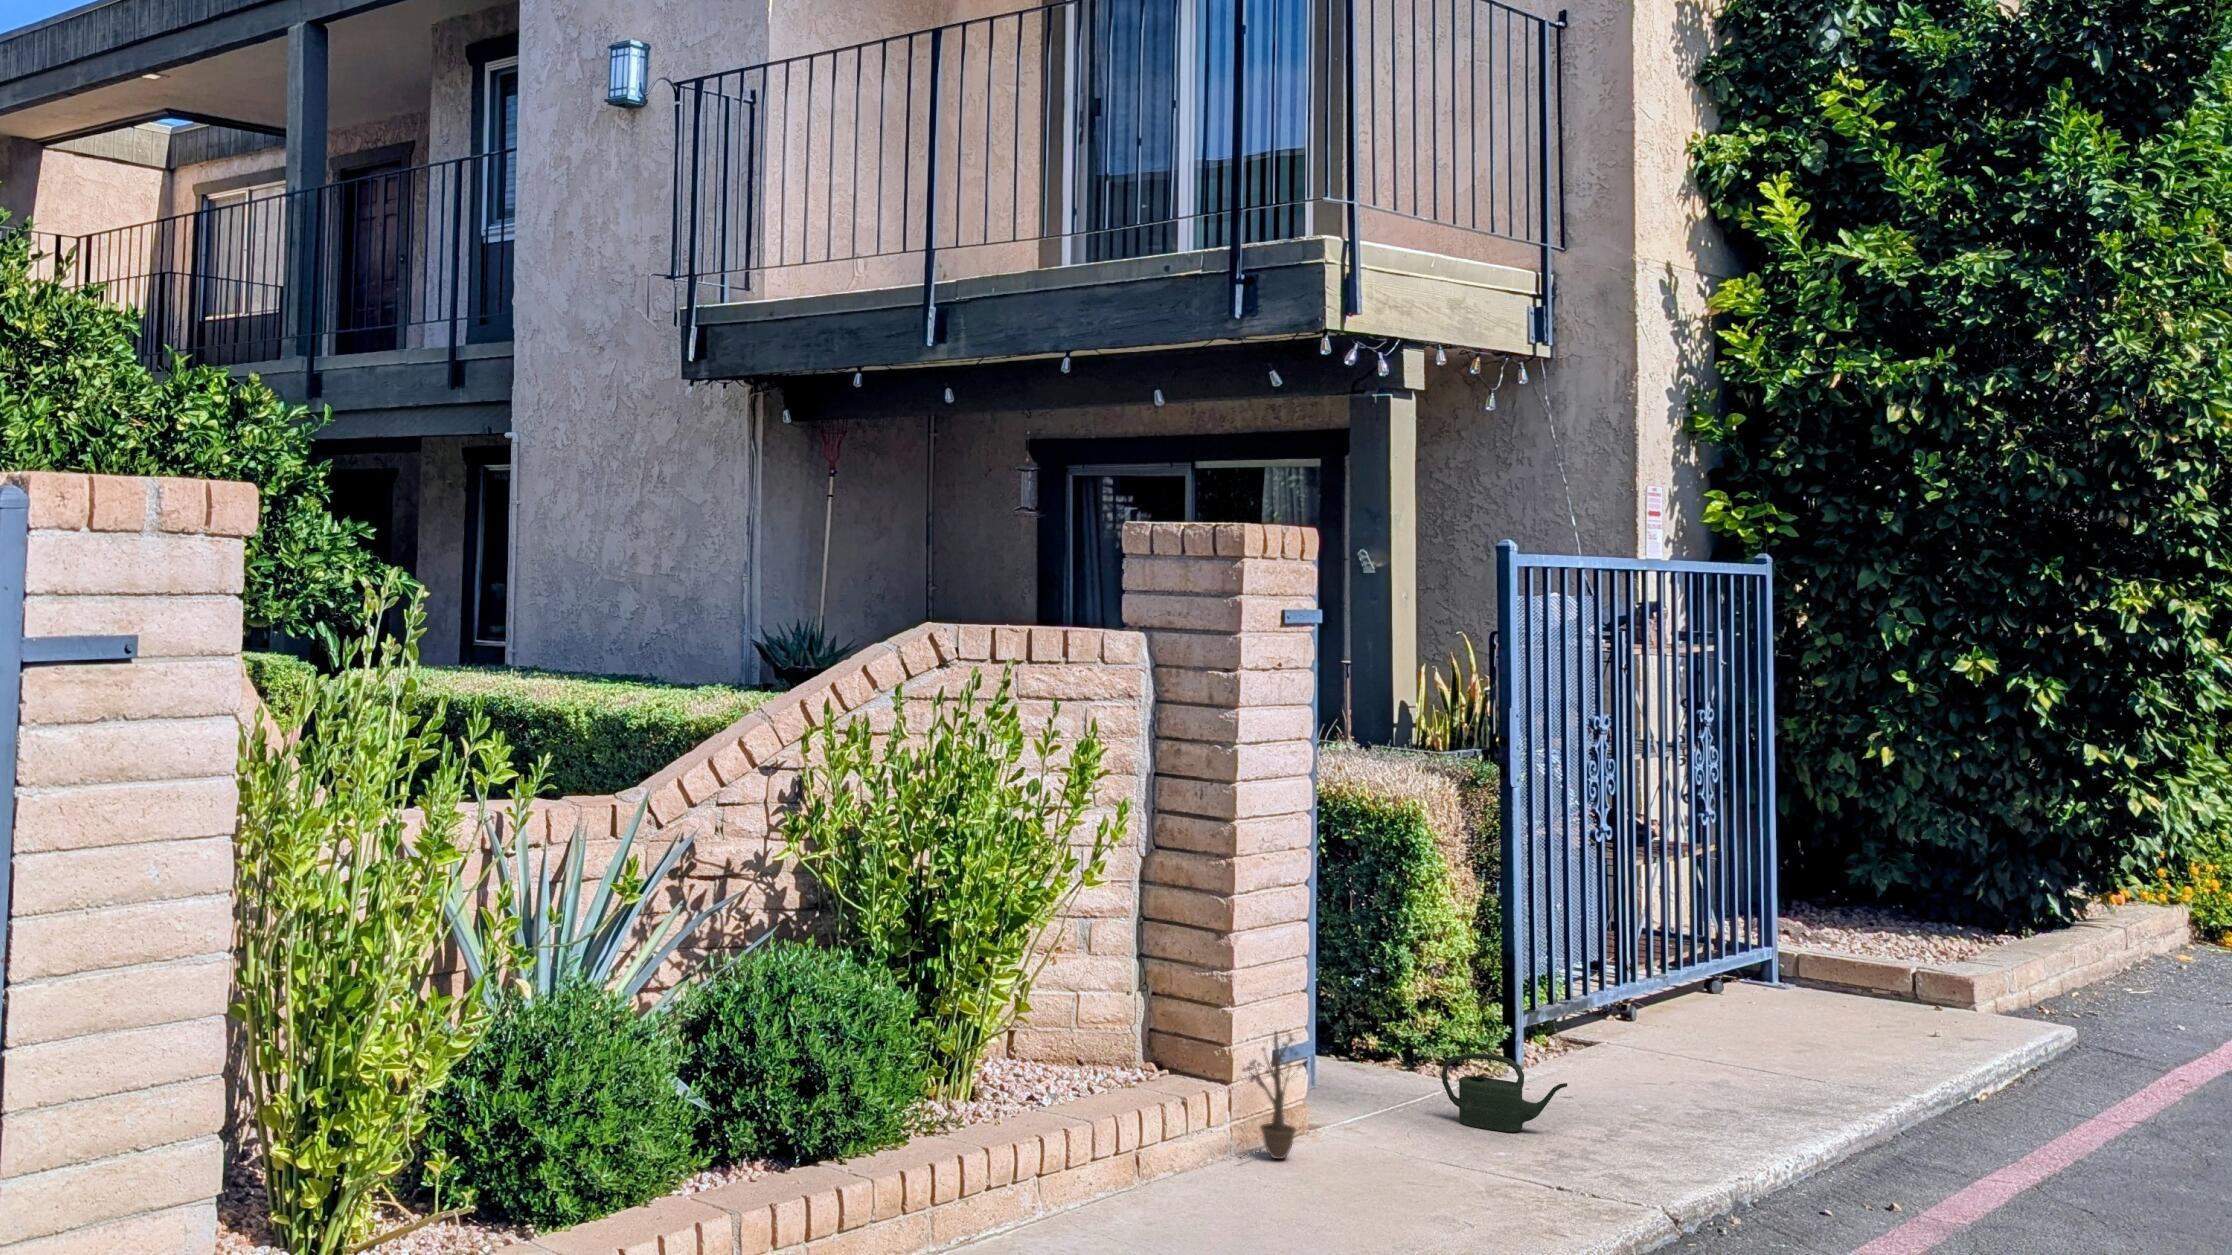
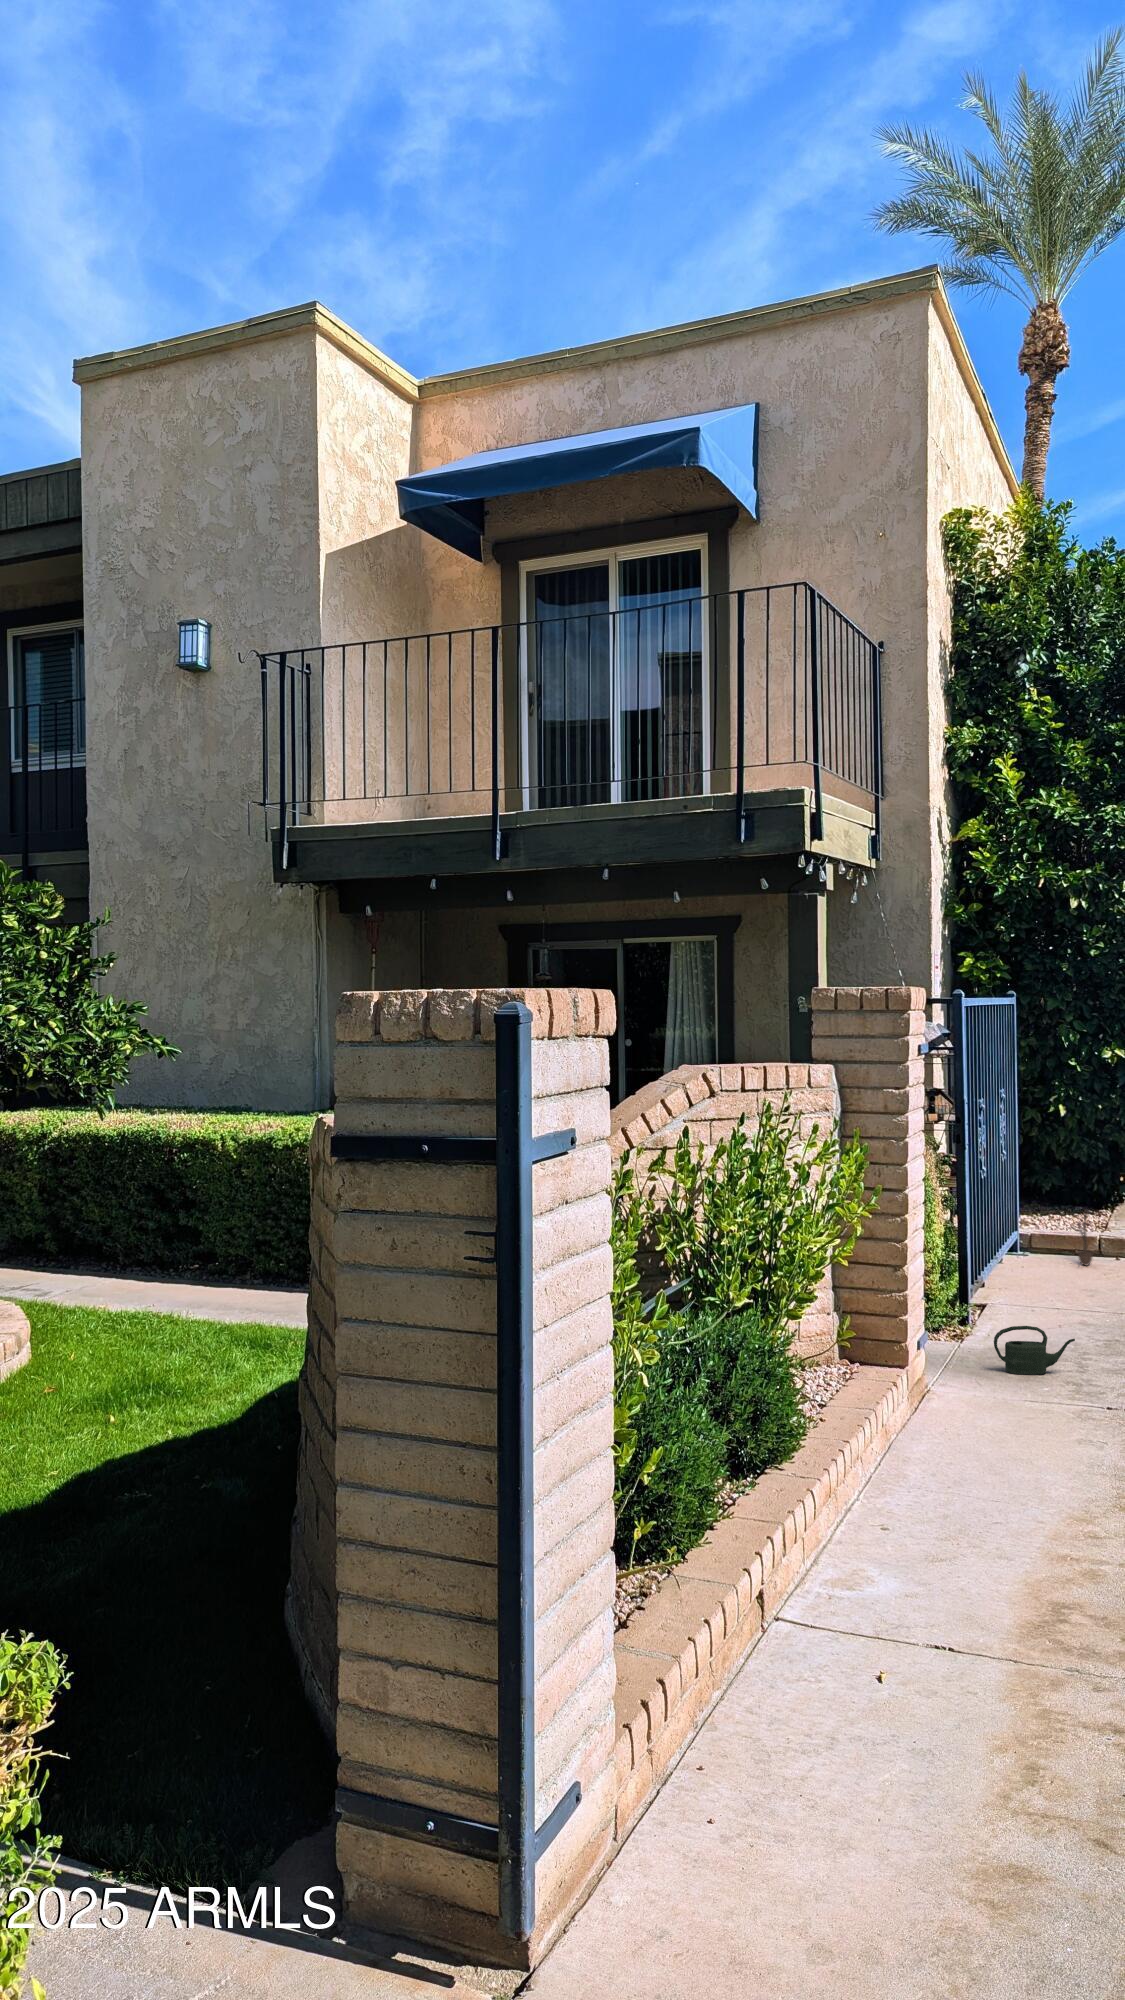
decorative plant: present [1240,1031,1308,1159] -> present [1073,1212,1093,1265]

